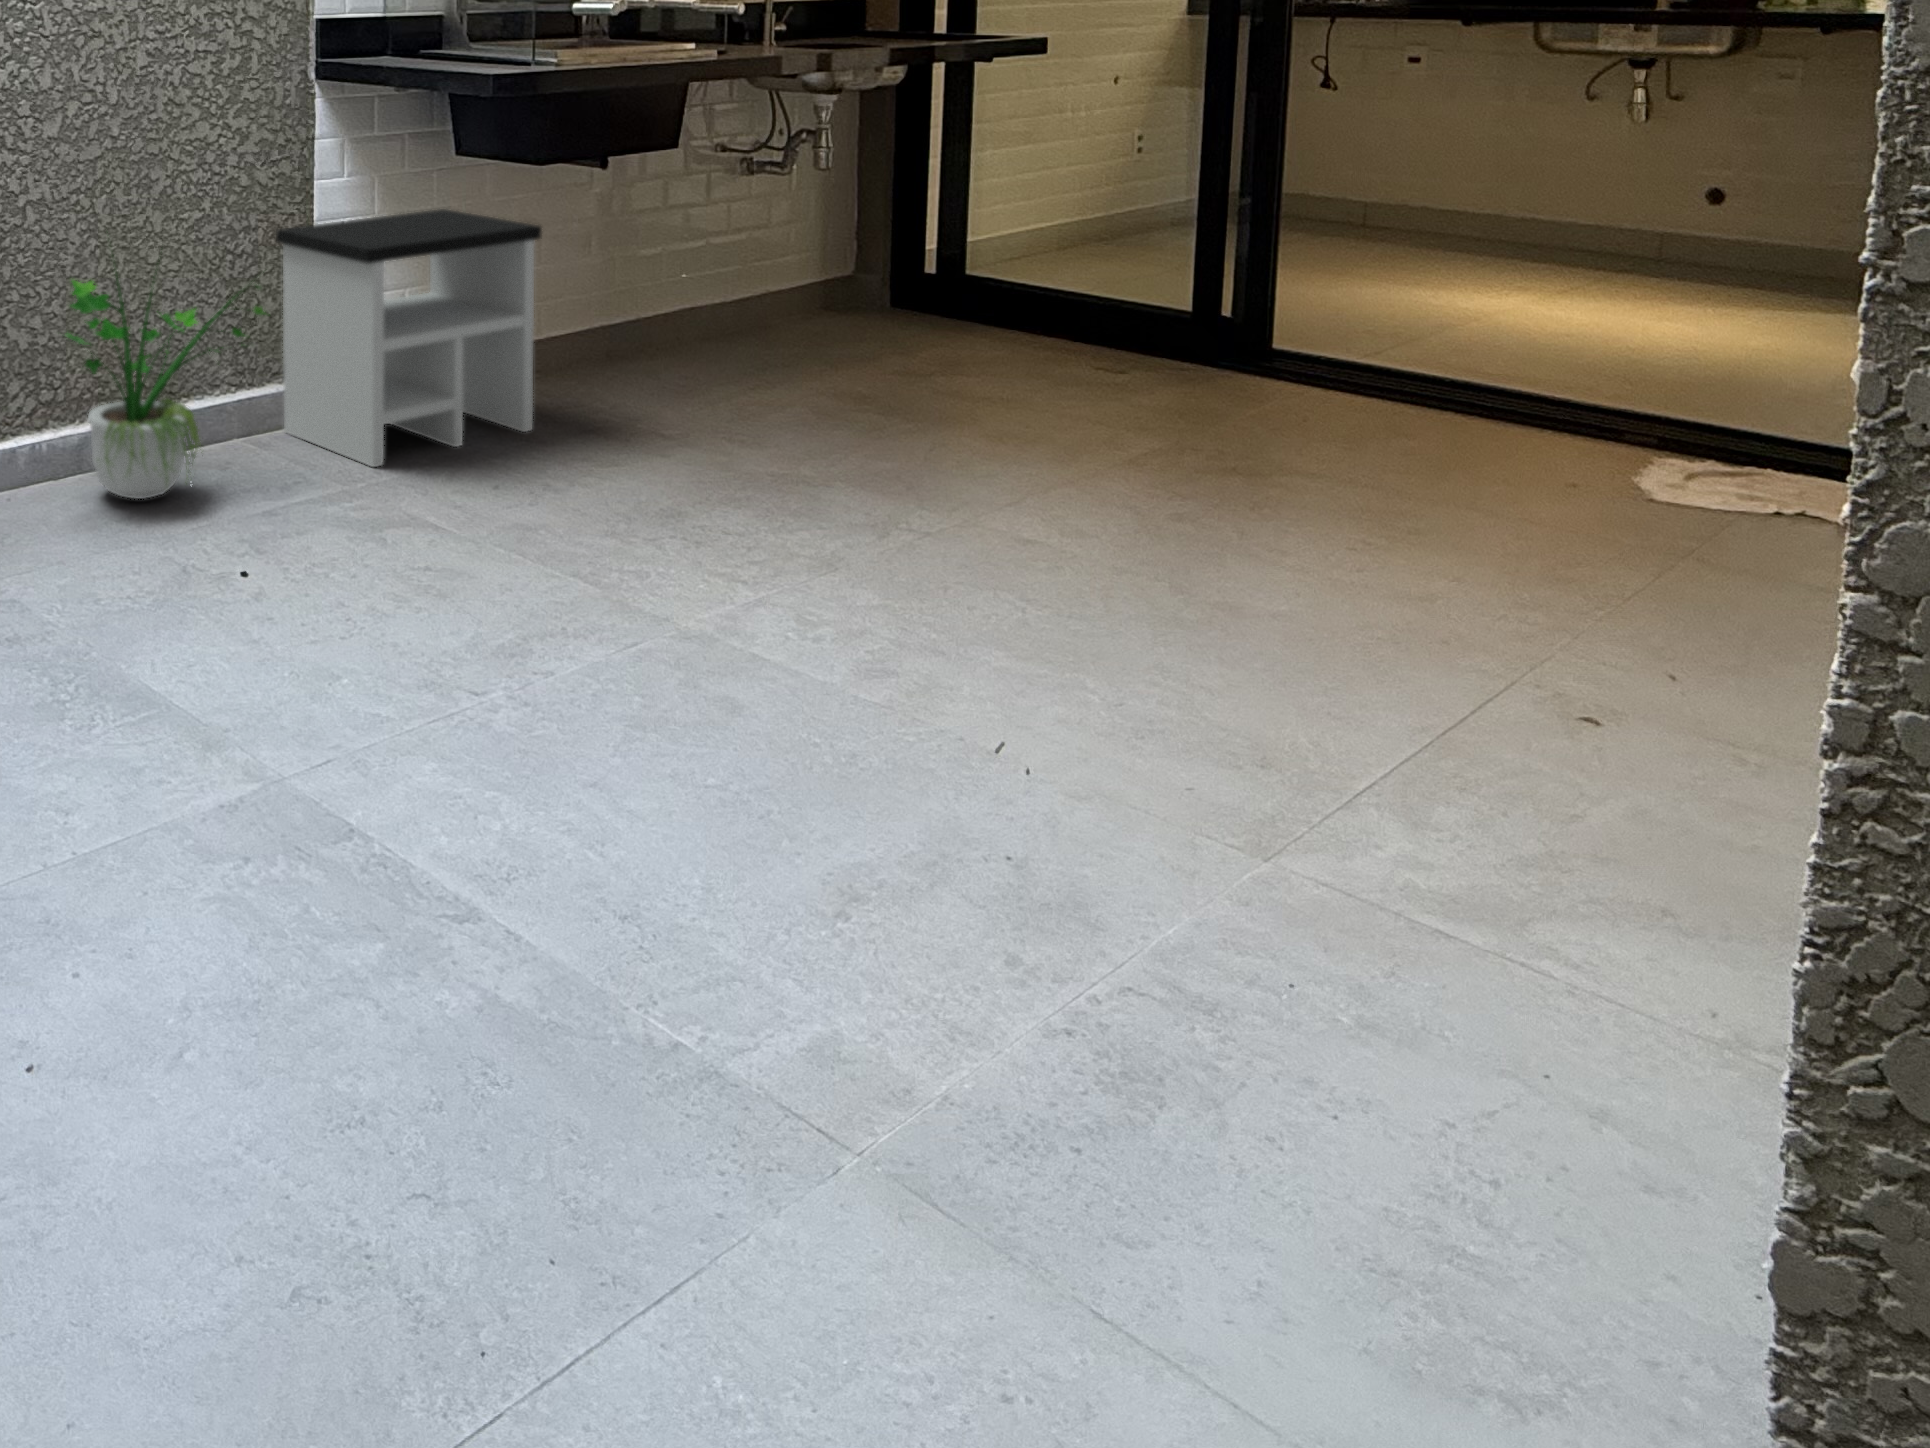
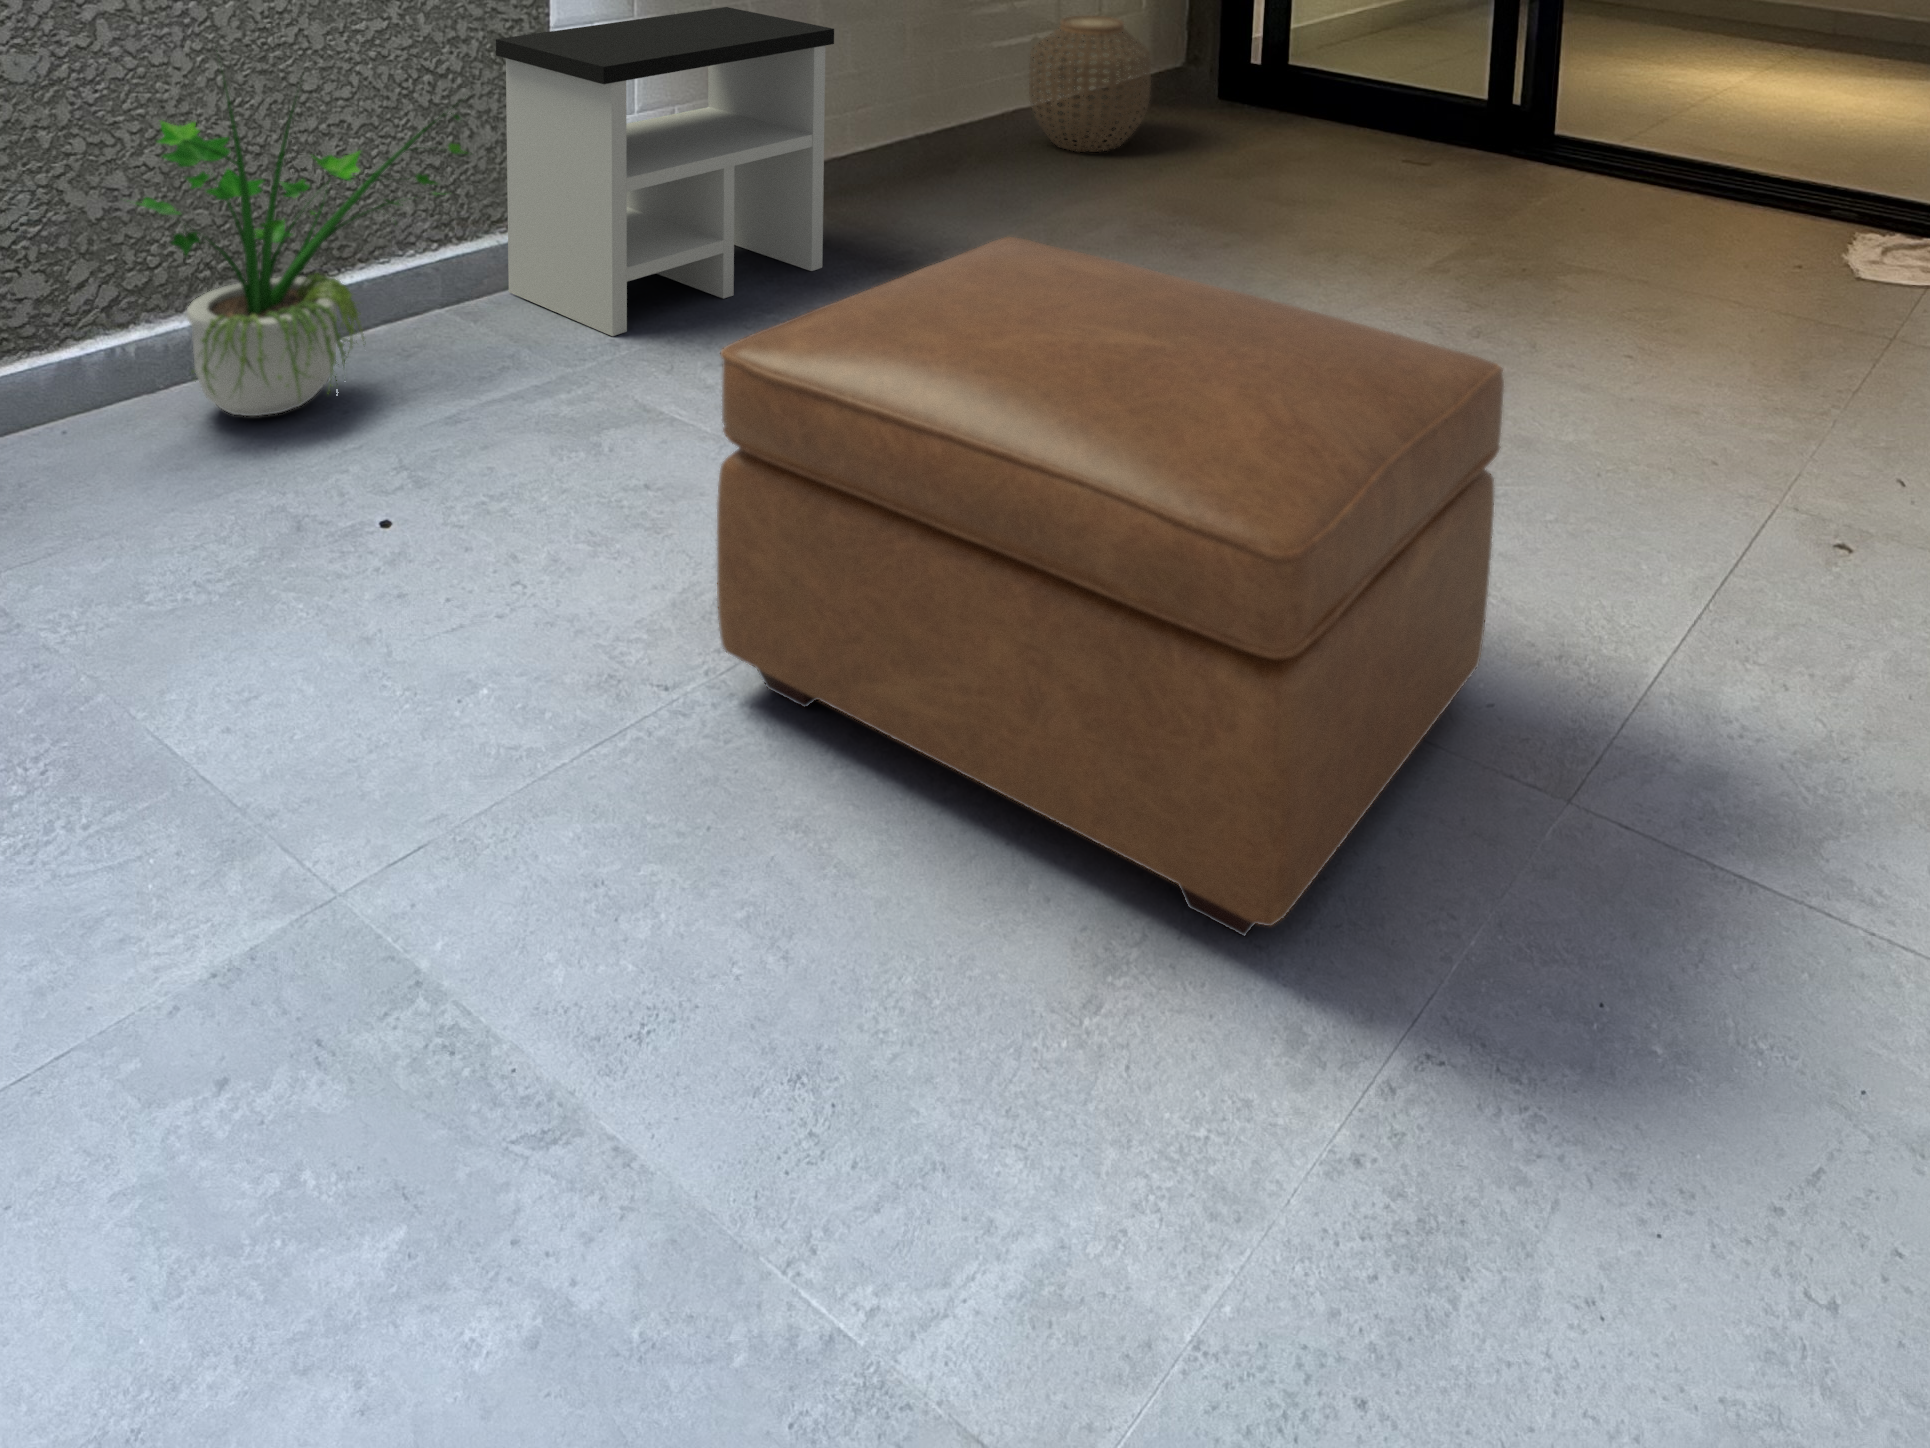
woven basket: none [701,226,823,352] -> present [1029,16,1151,152]
ottoman: none [519,383,1206,900] -> present [717,237,1504,936]

